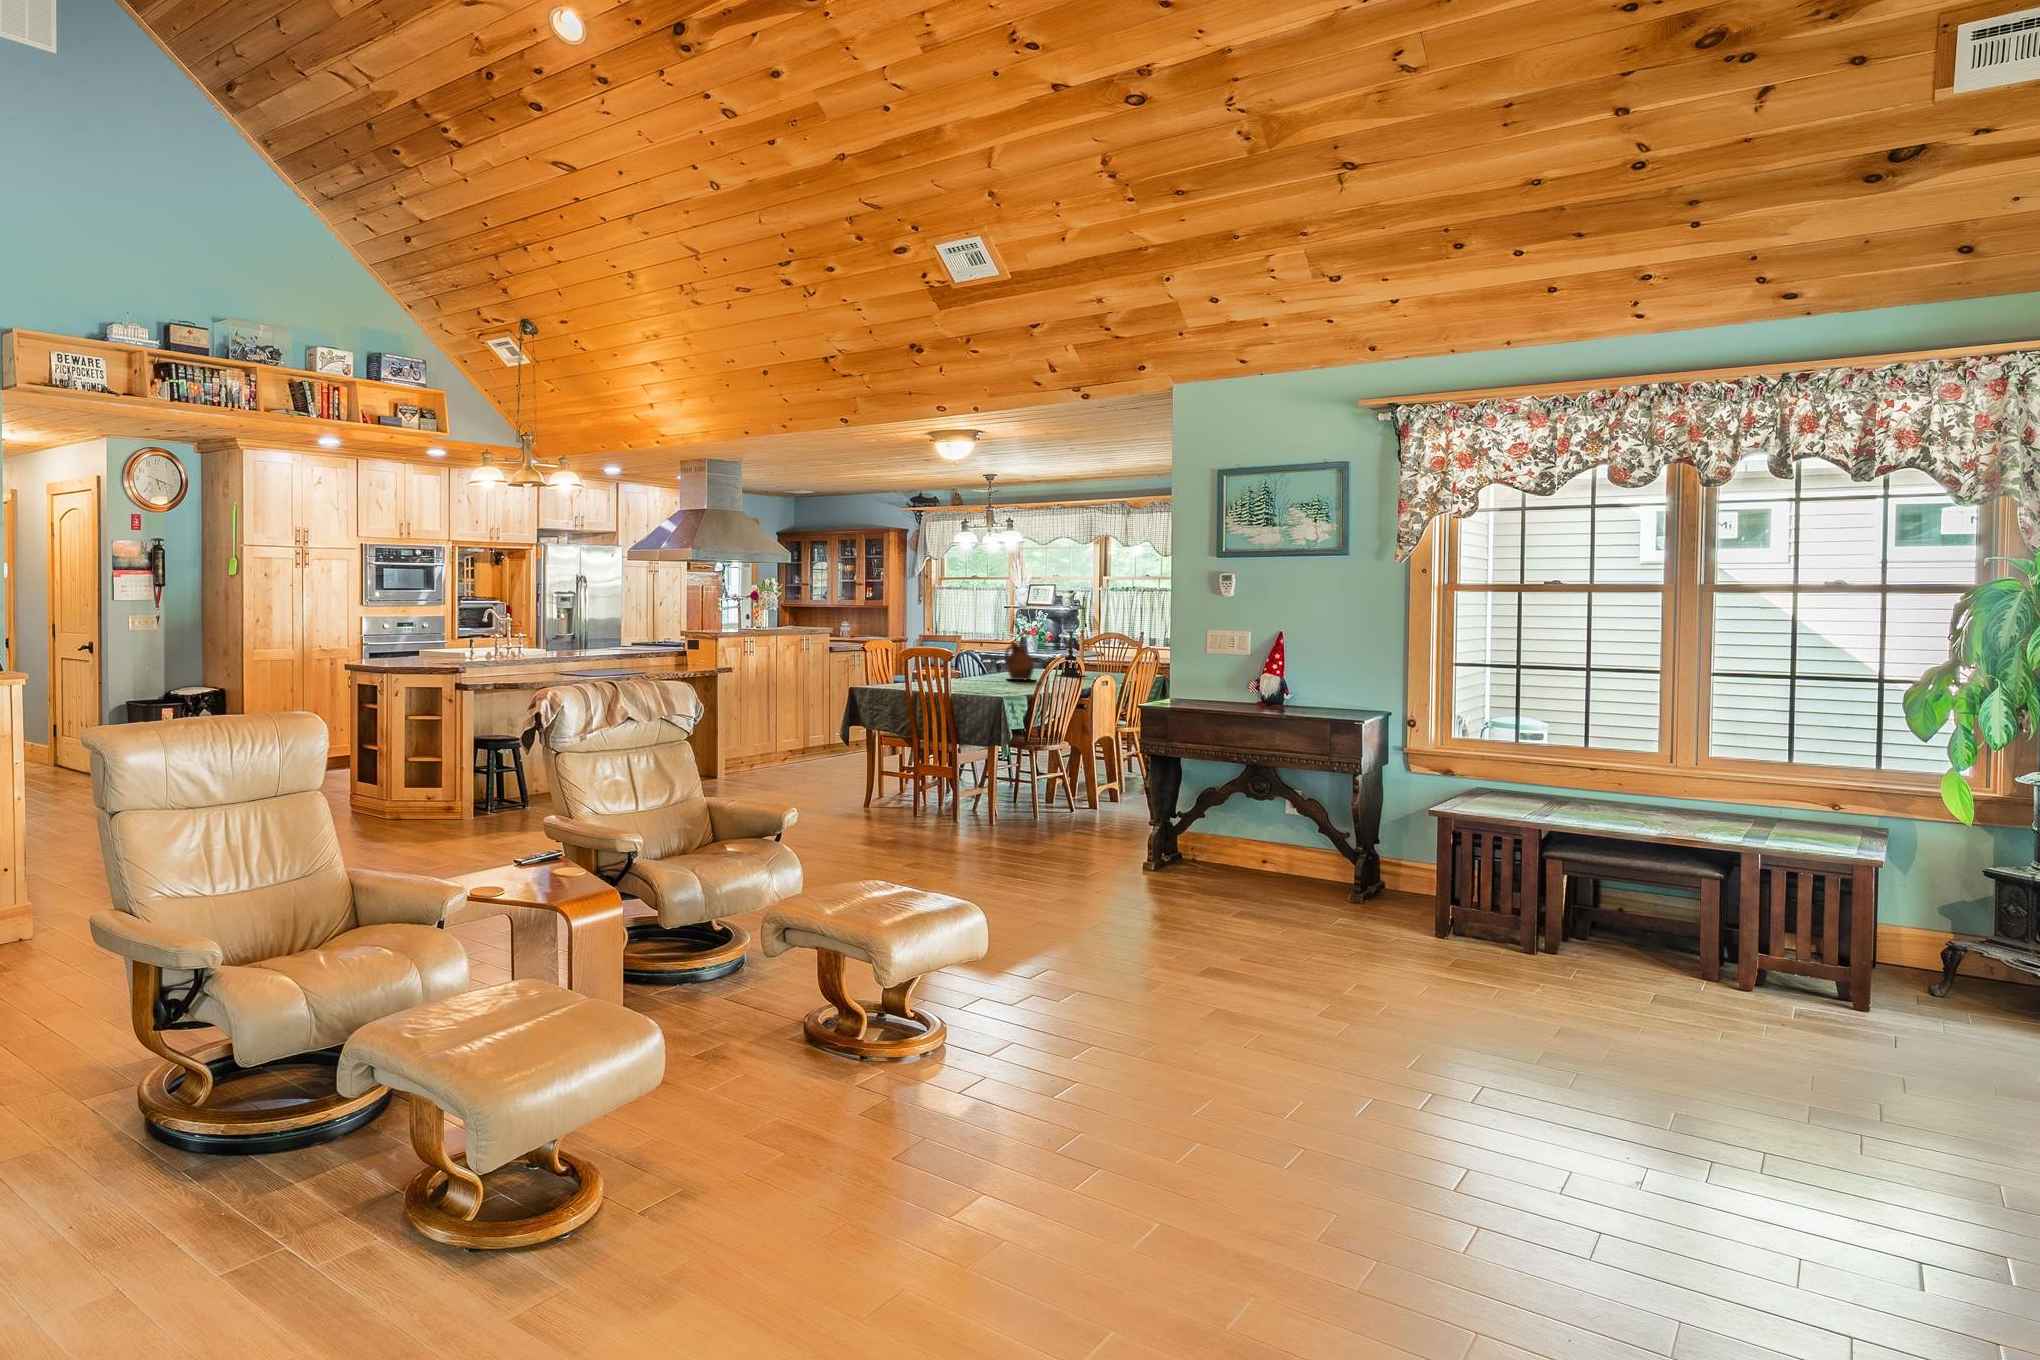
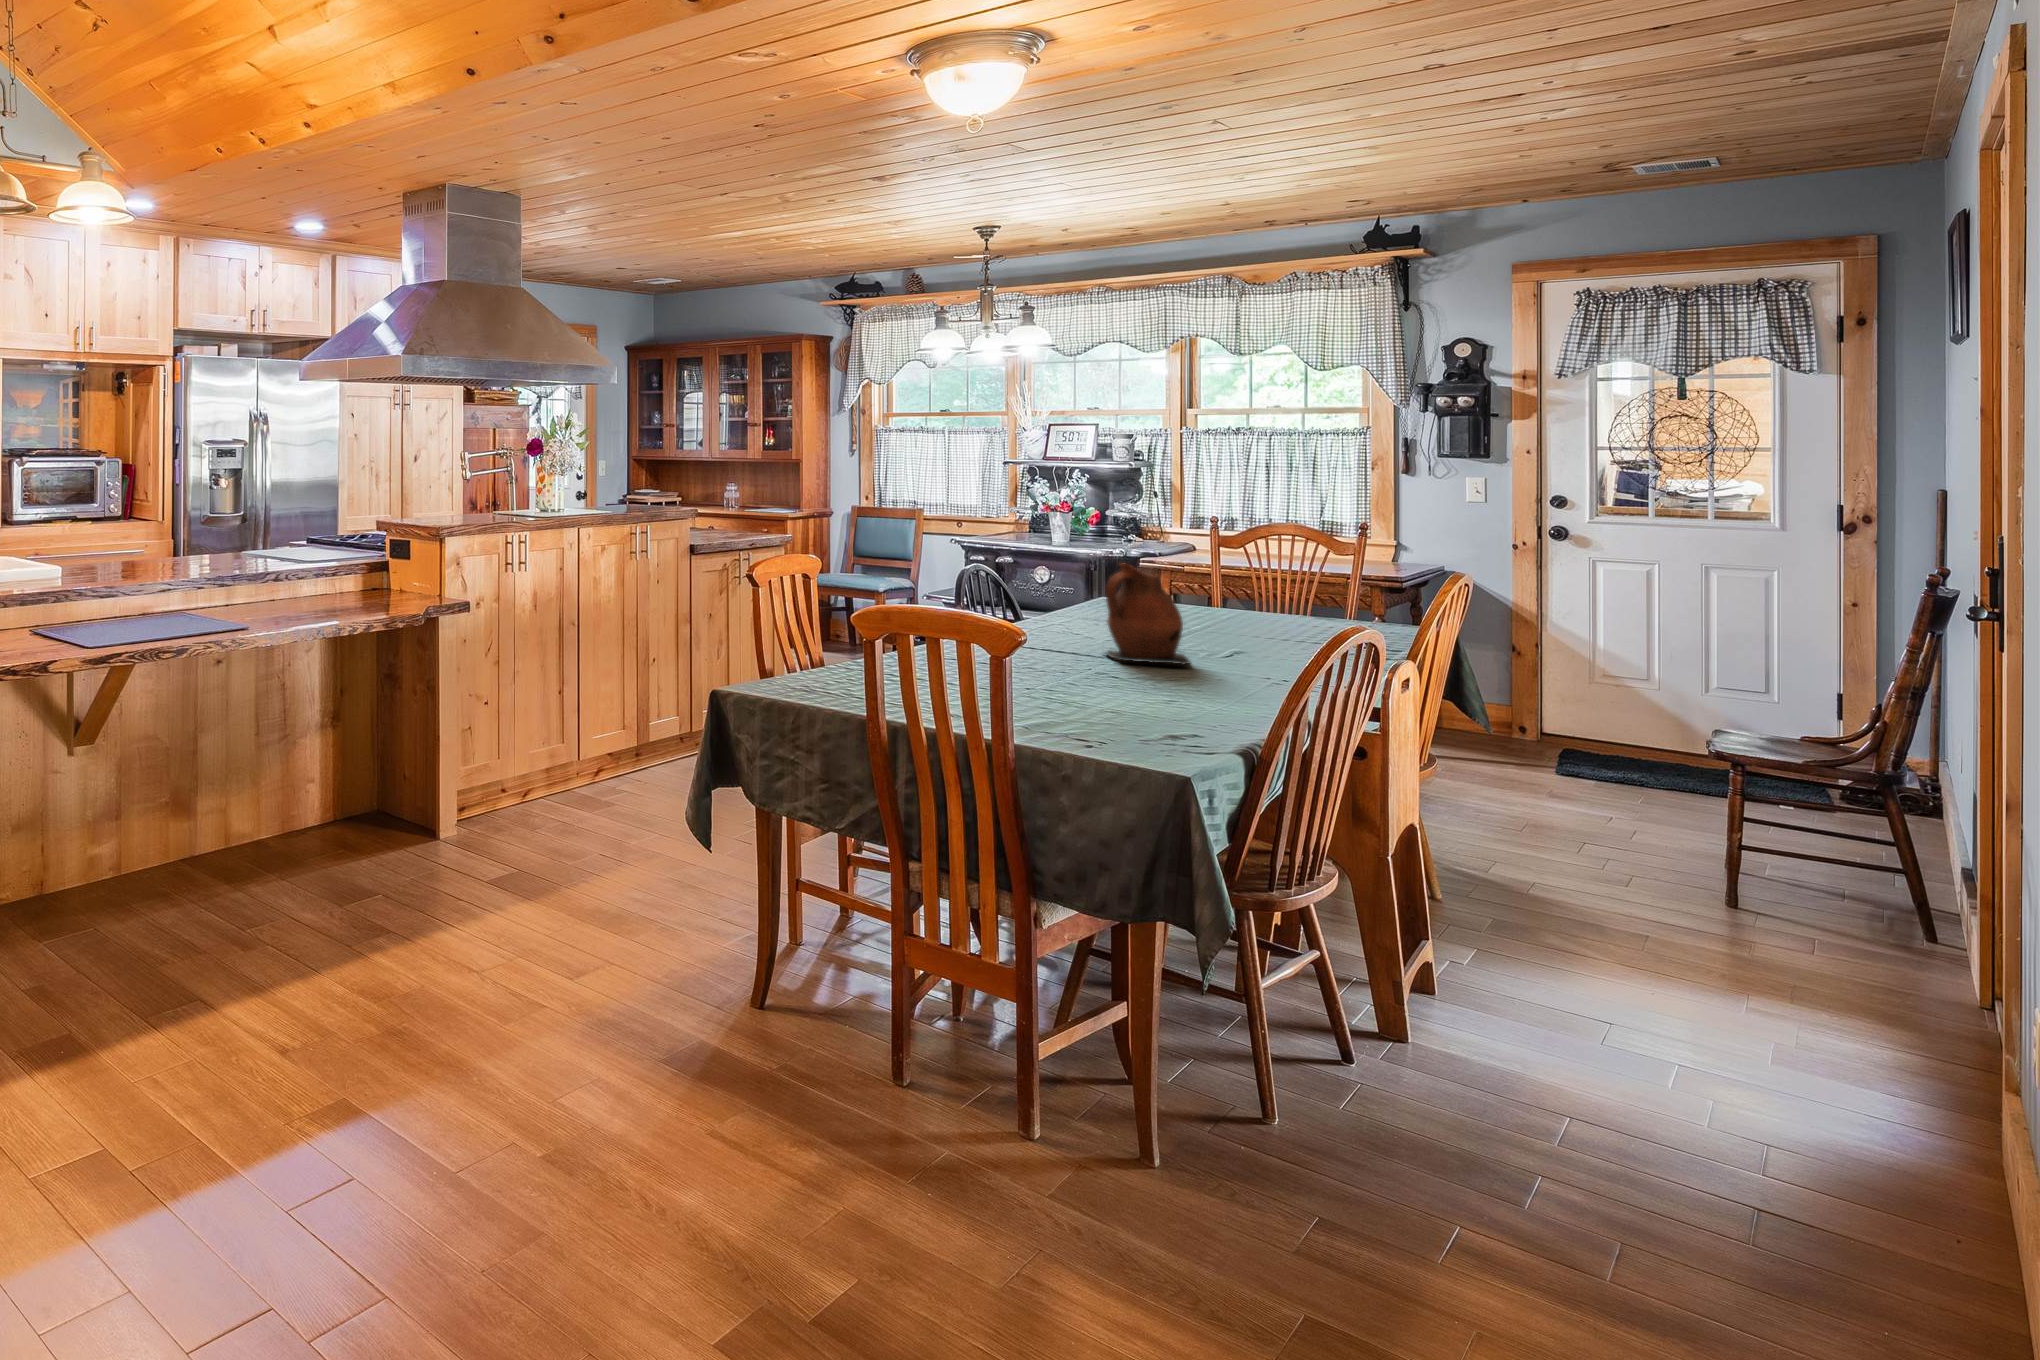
candle holder: present [1055,630,1085,677] -> none [1203,514,1290,641]

